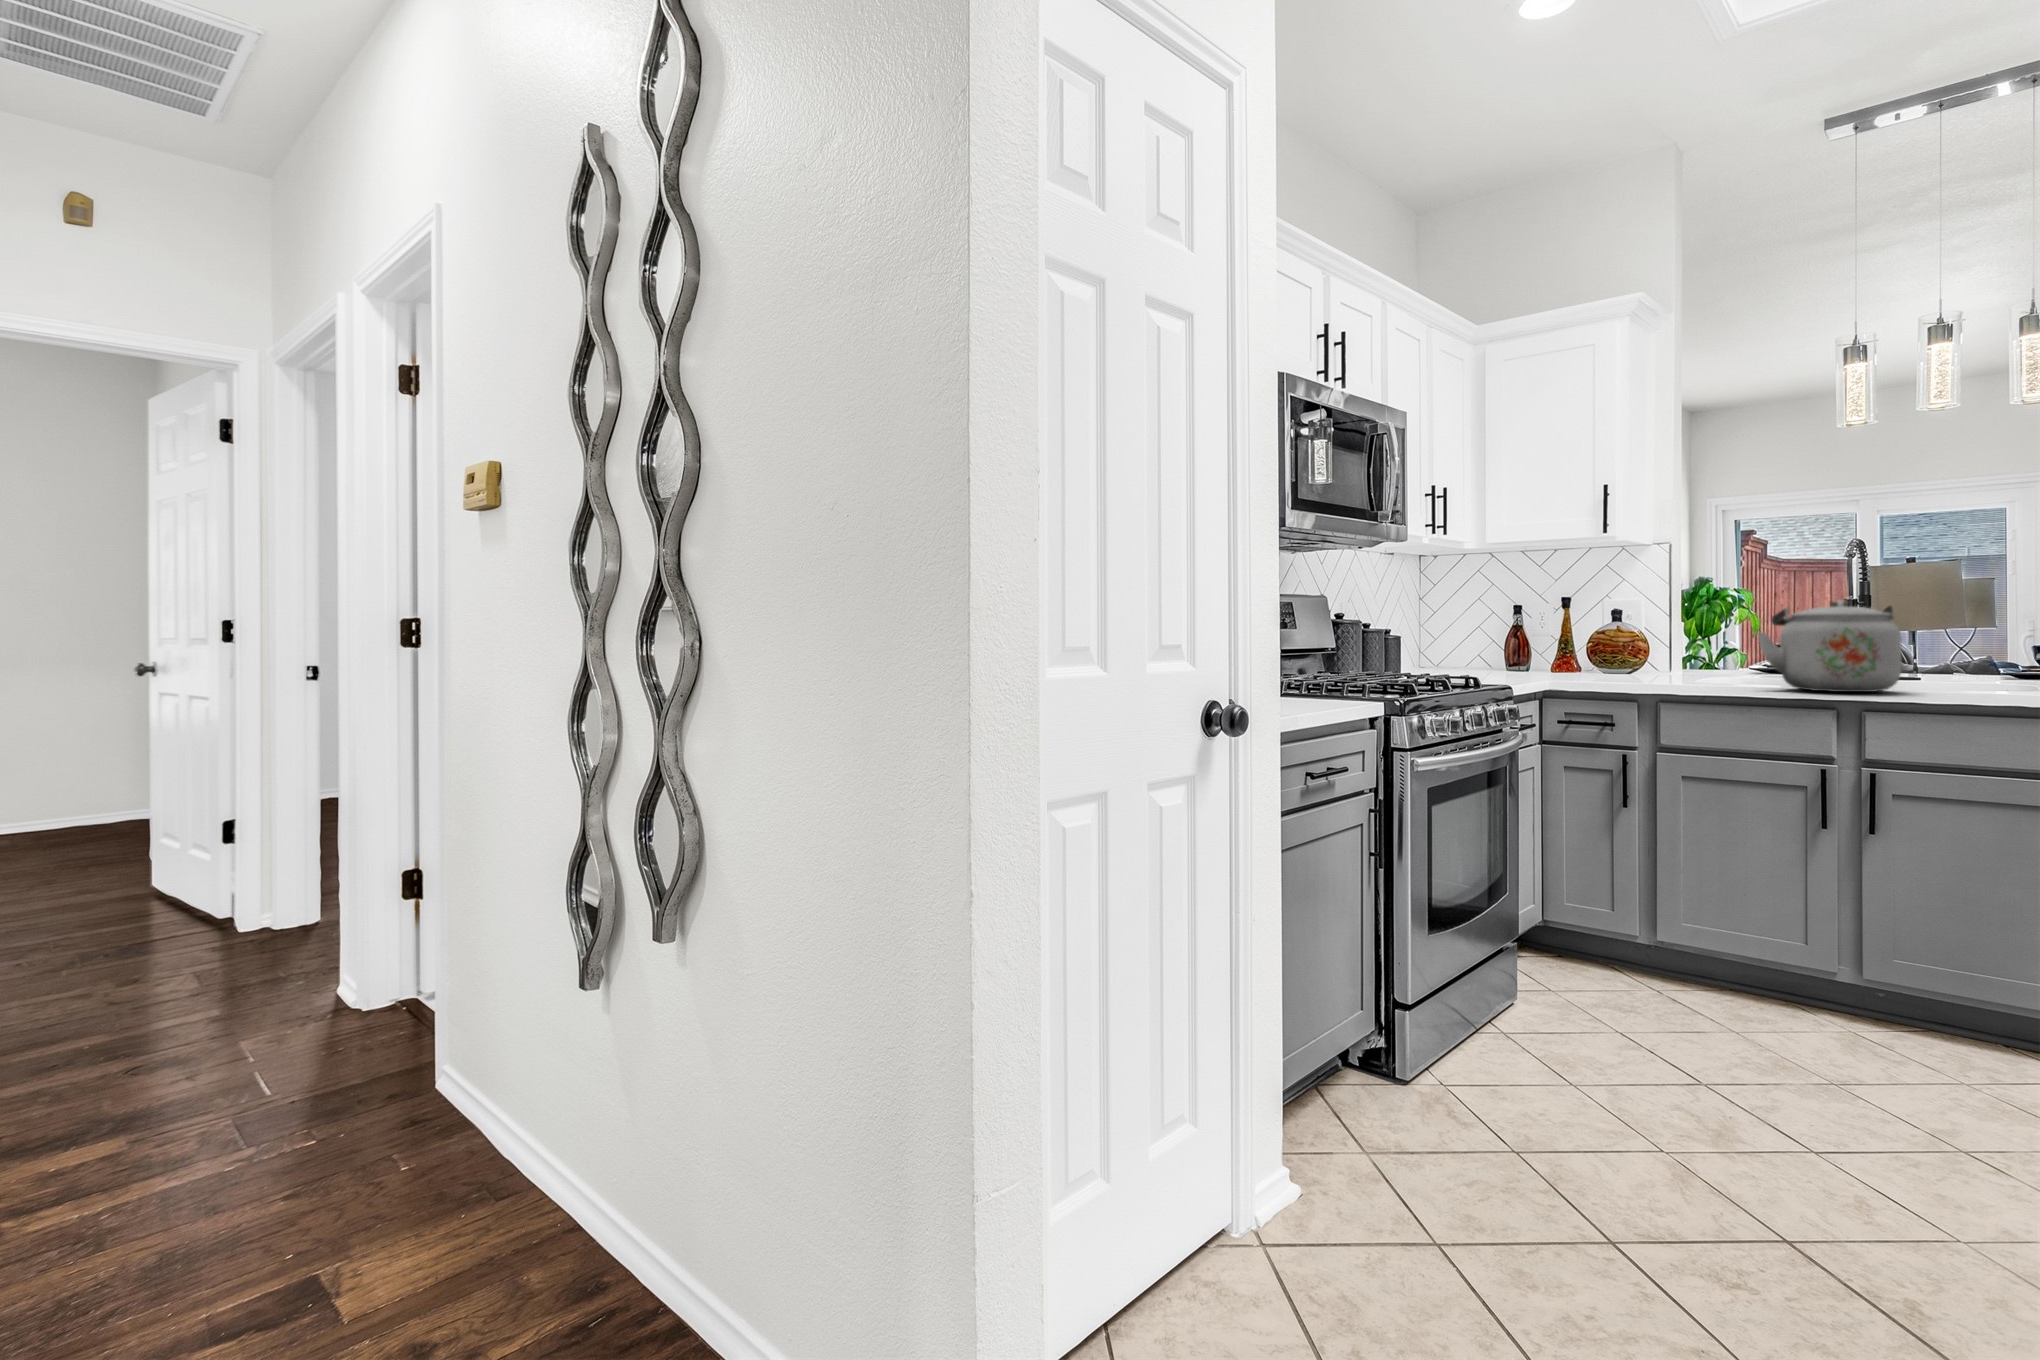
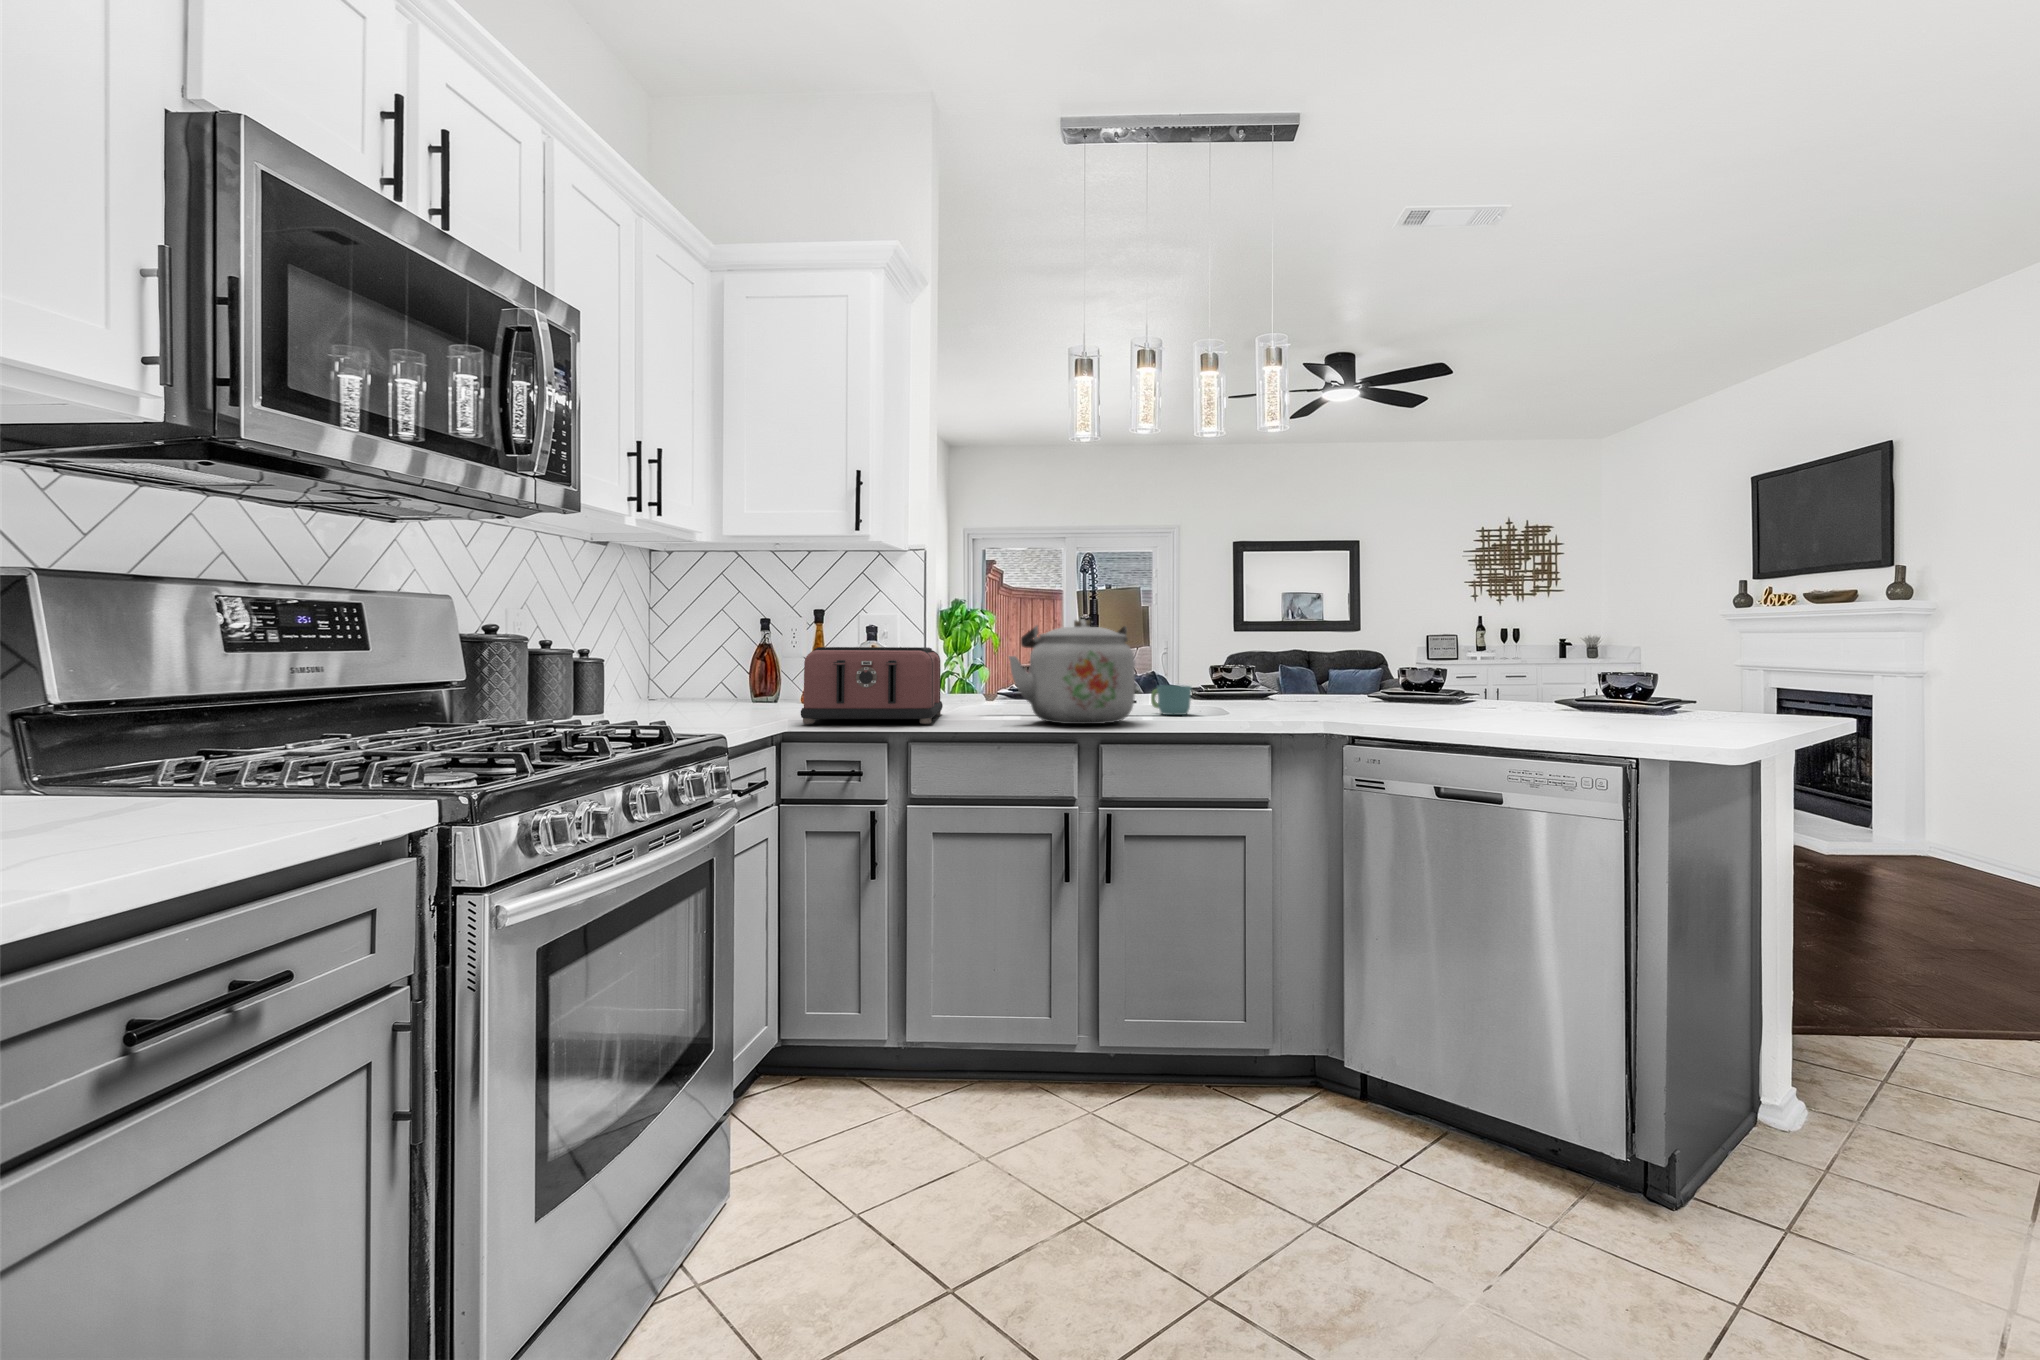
toaster: none [1562,626,1690,687] -> present [801,647,943,724]
mug: none [1930,661,1983,689] -> present [1151,685,1191,715]

